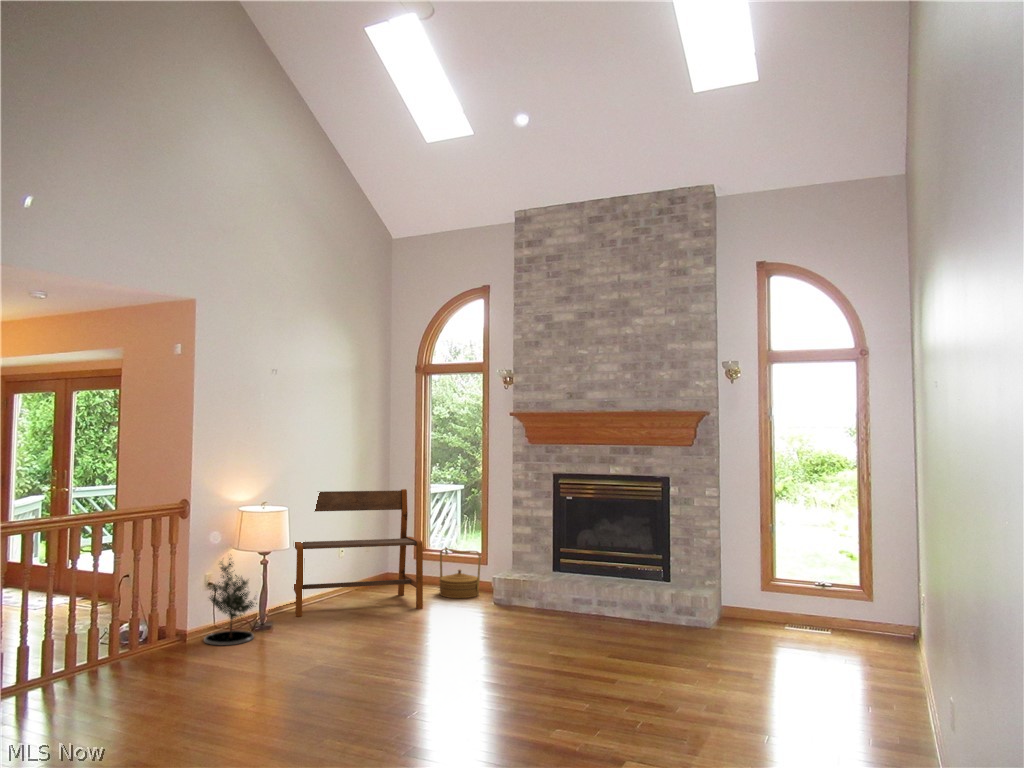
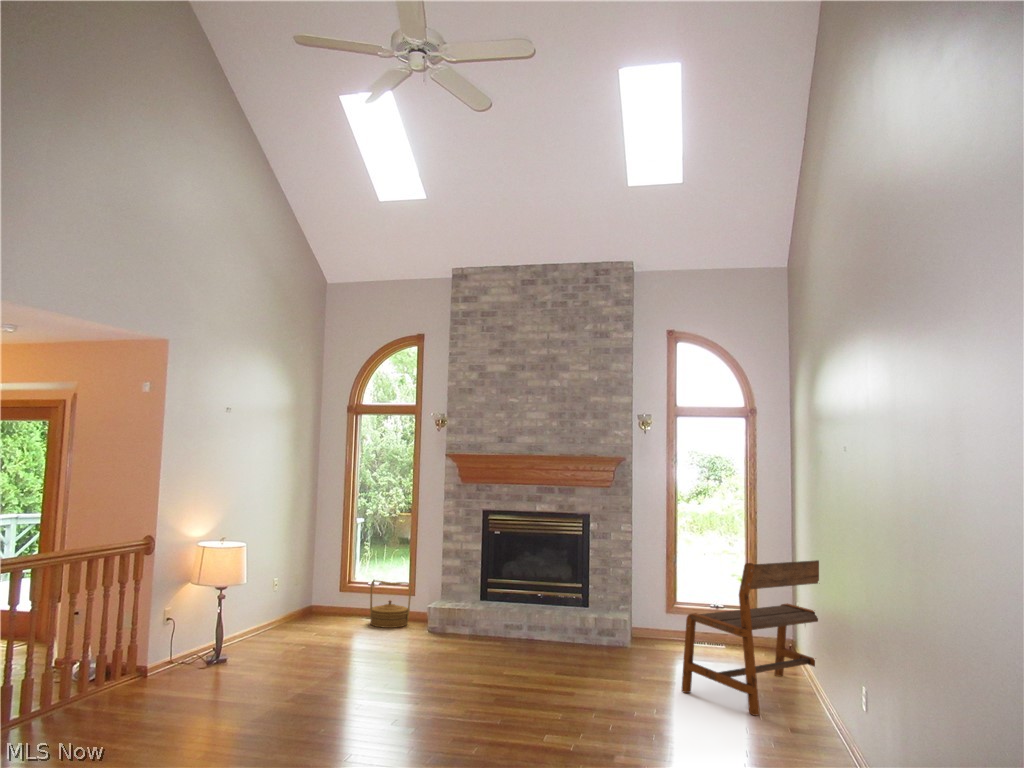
bench: present [294,489,423,617] -> present [682,560,819,716]
potted tree: present [204,558,257,646] -> none [165,589,223,680]

